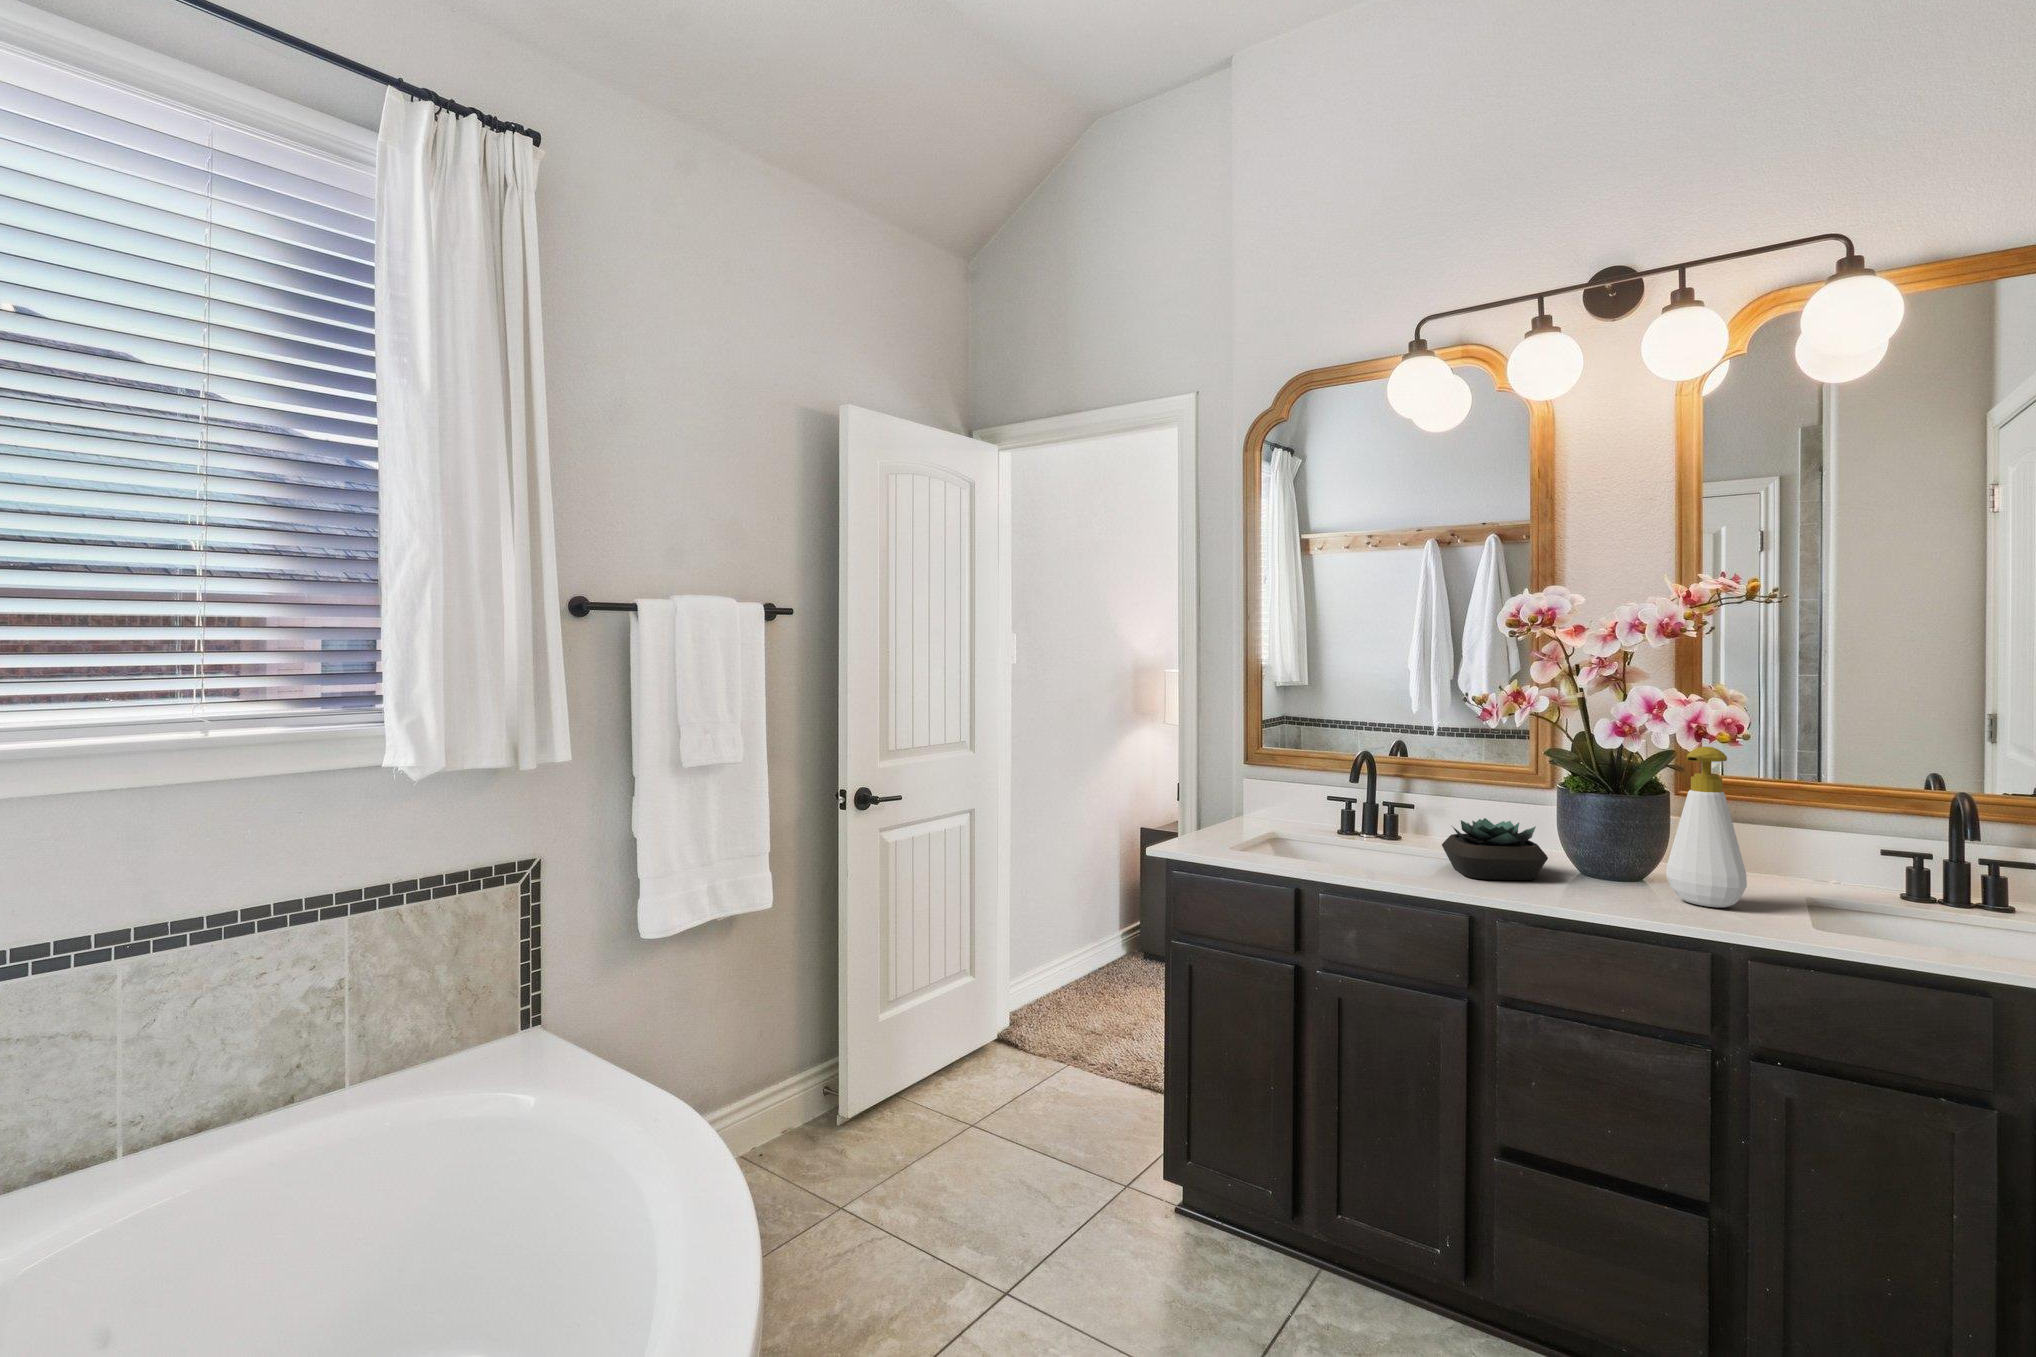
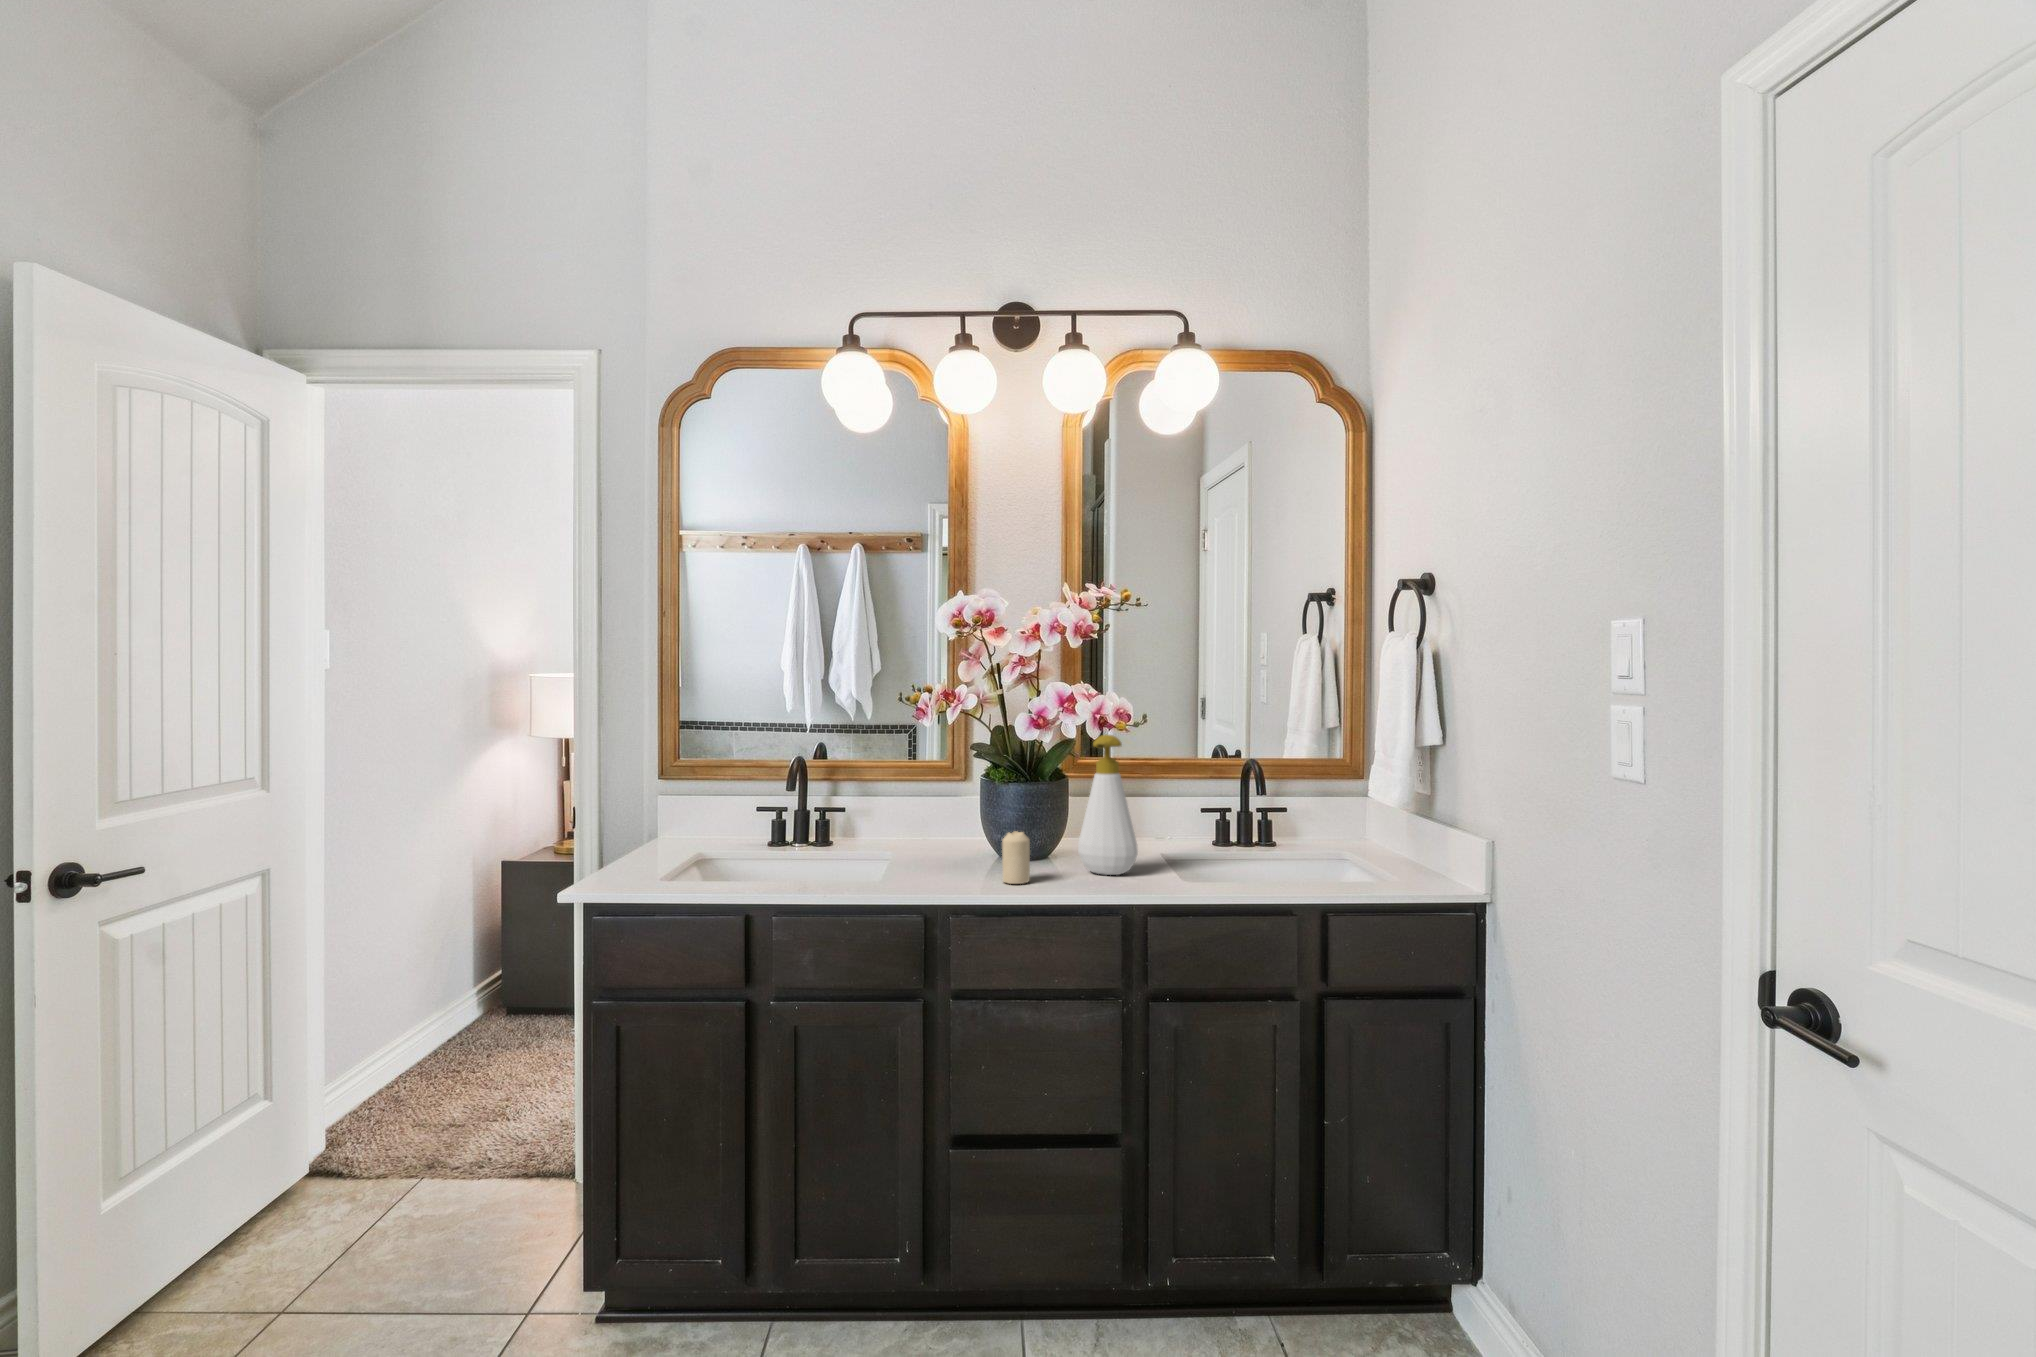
succulent plant: present [1442,818,1548,880] -> none [884,815,982,876]
candle: none [1565,844,1598,901] -> present [1002,831,1030,884]

